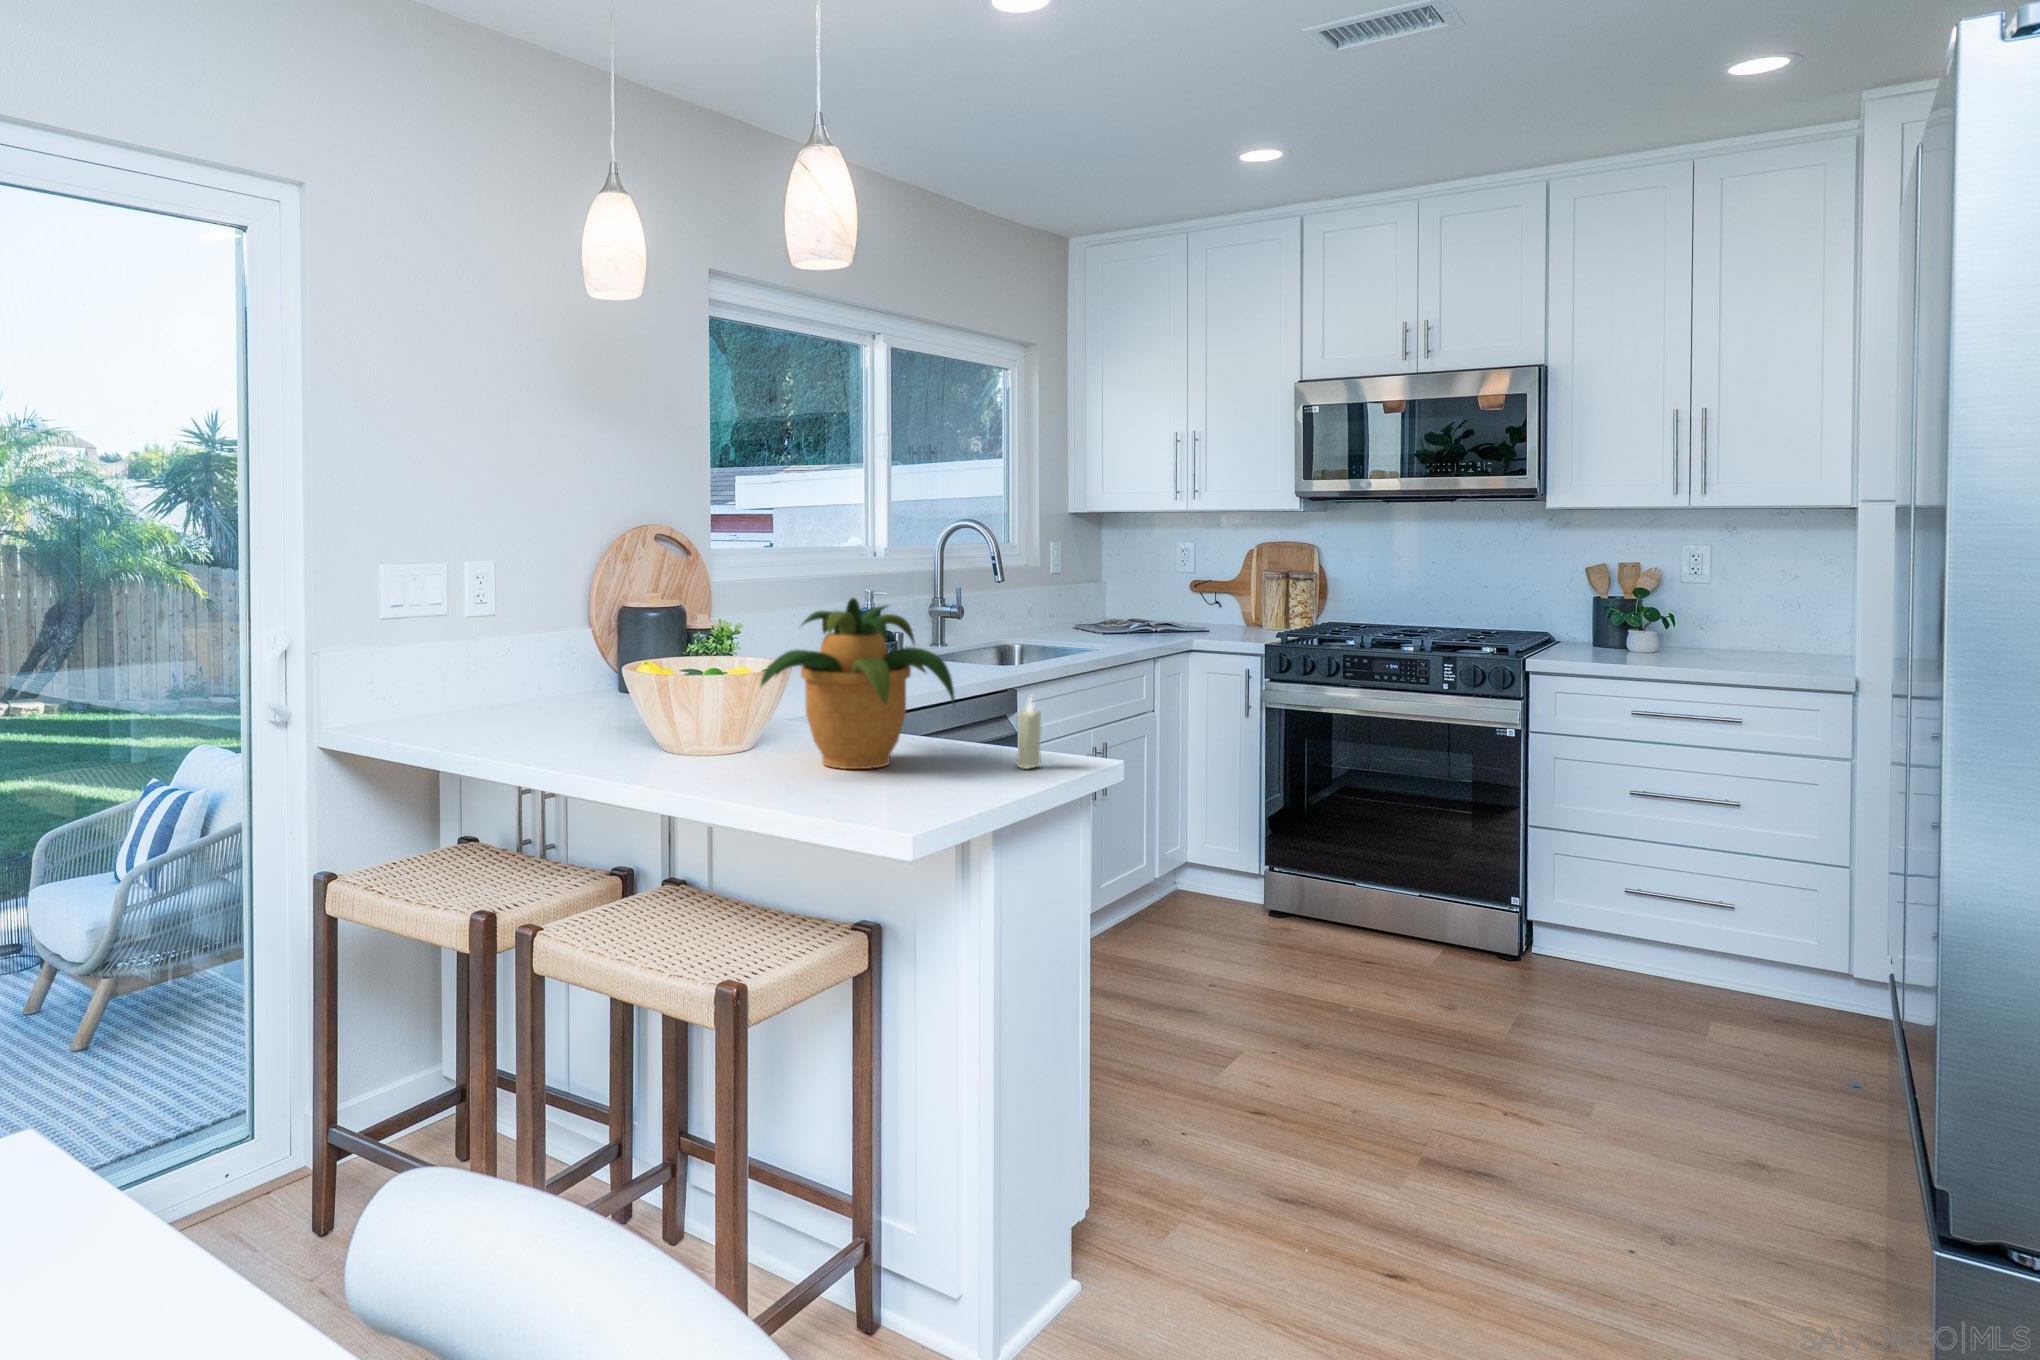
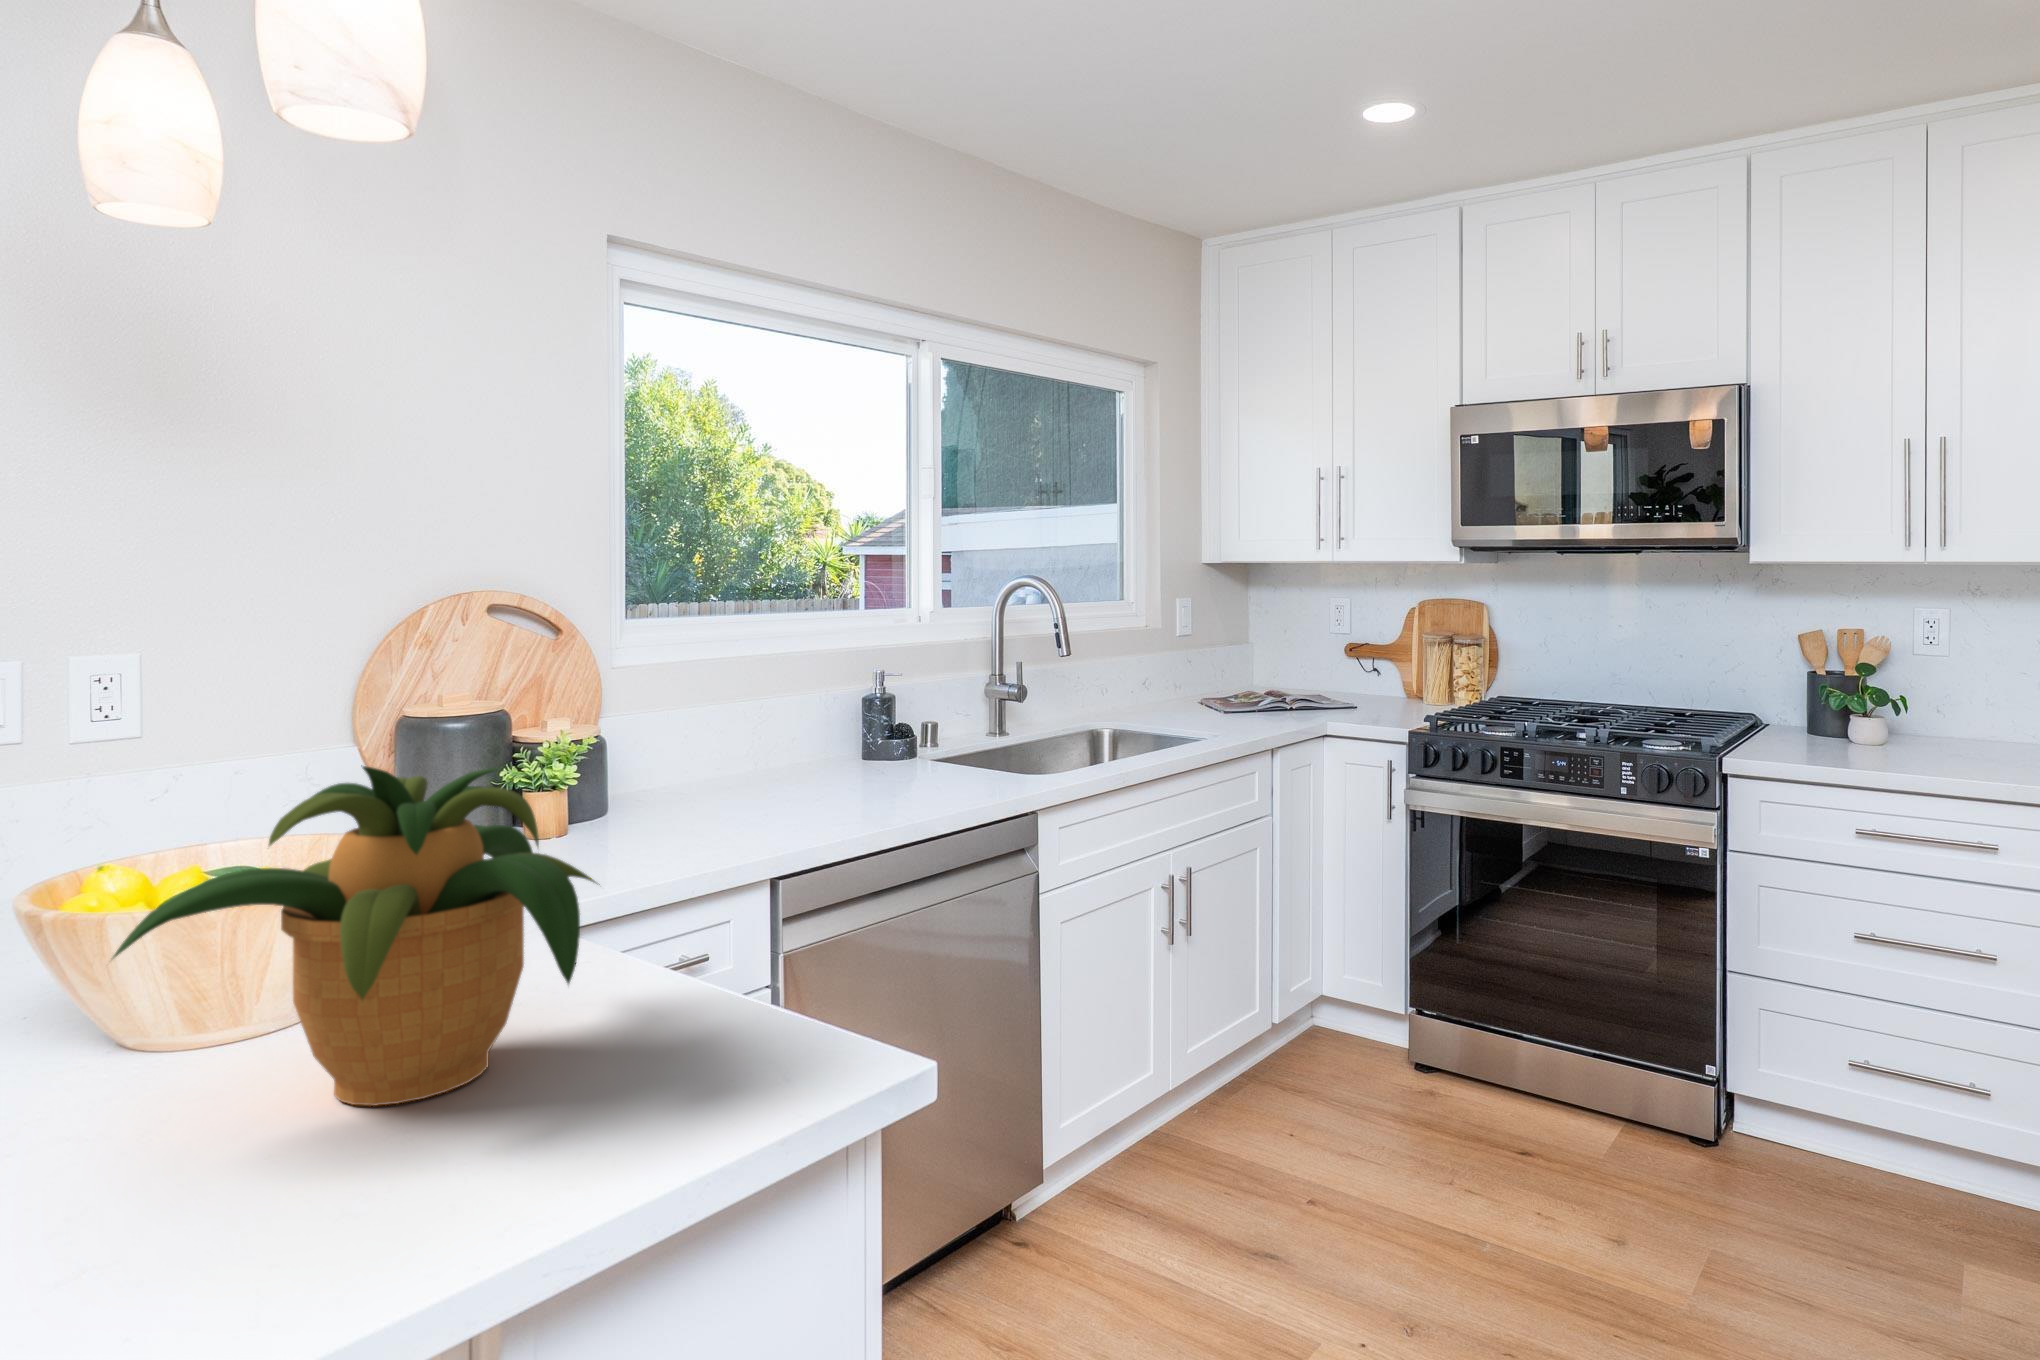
candle: present [1017,695,1041,769] -> none [712,946,765,1097]

